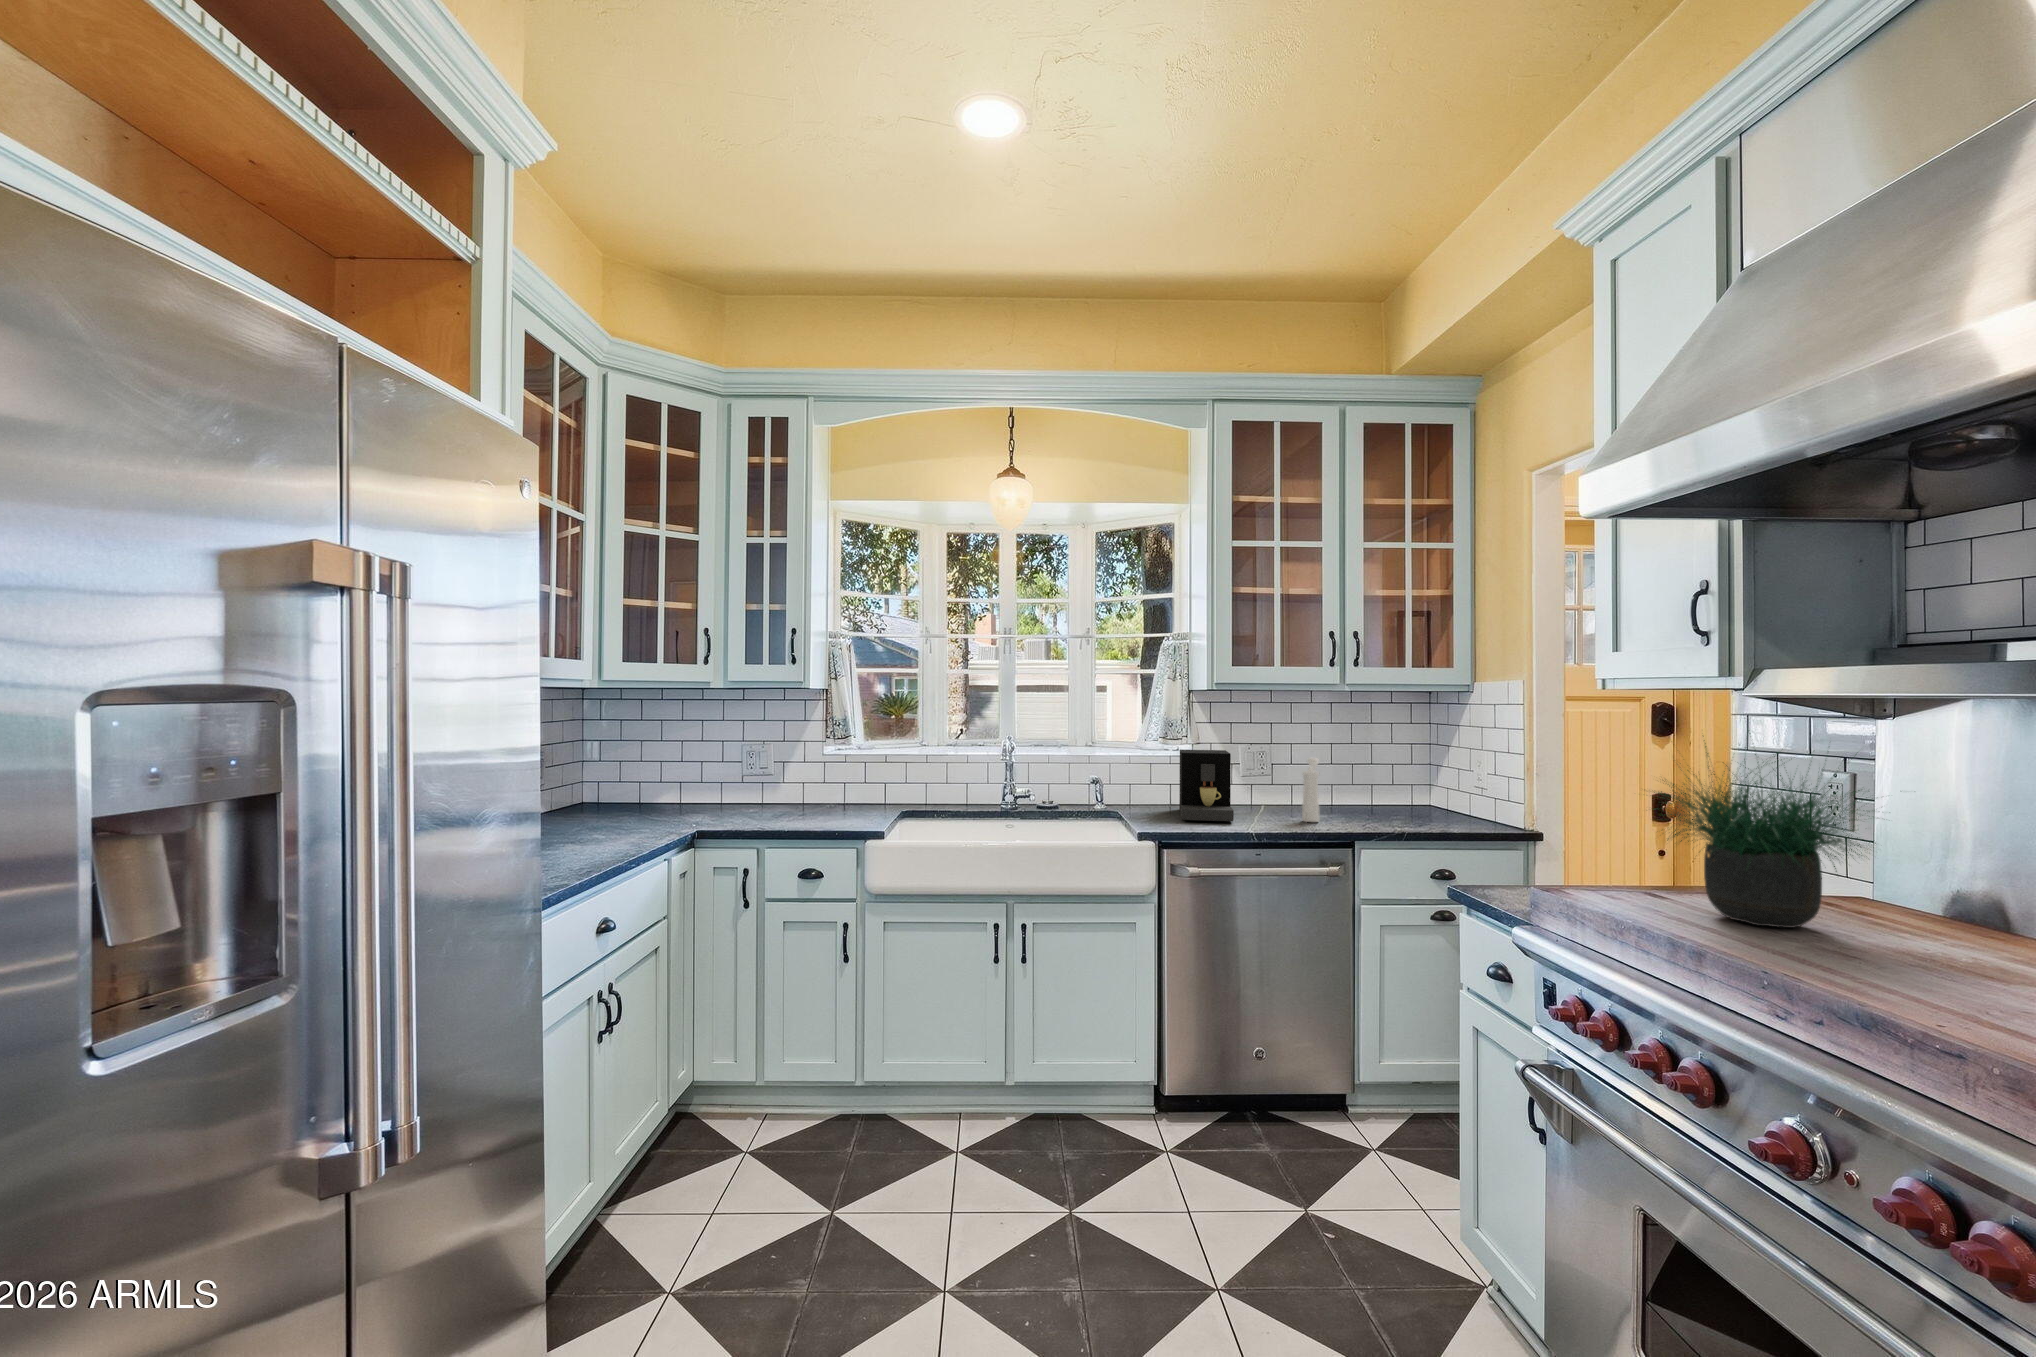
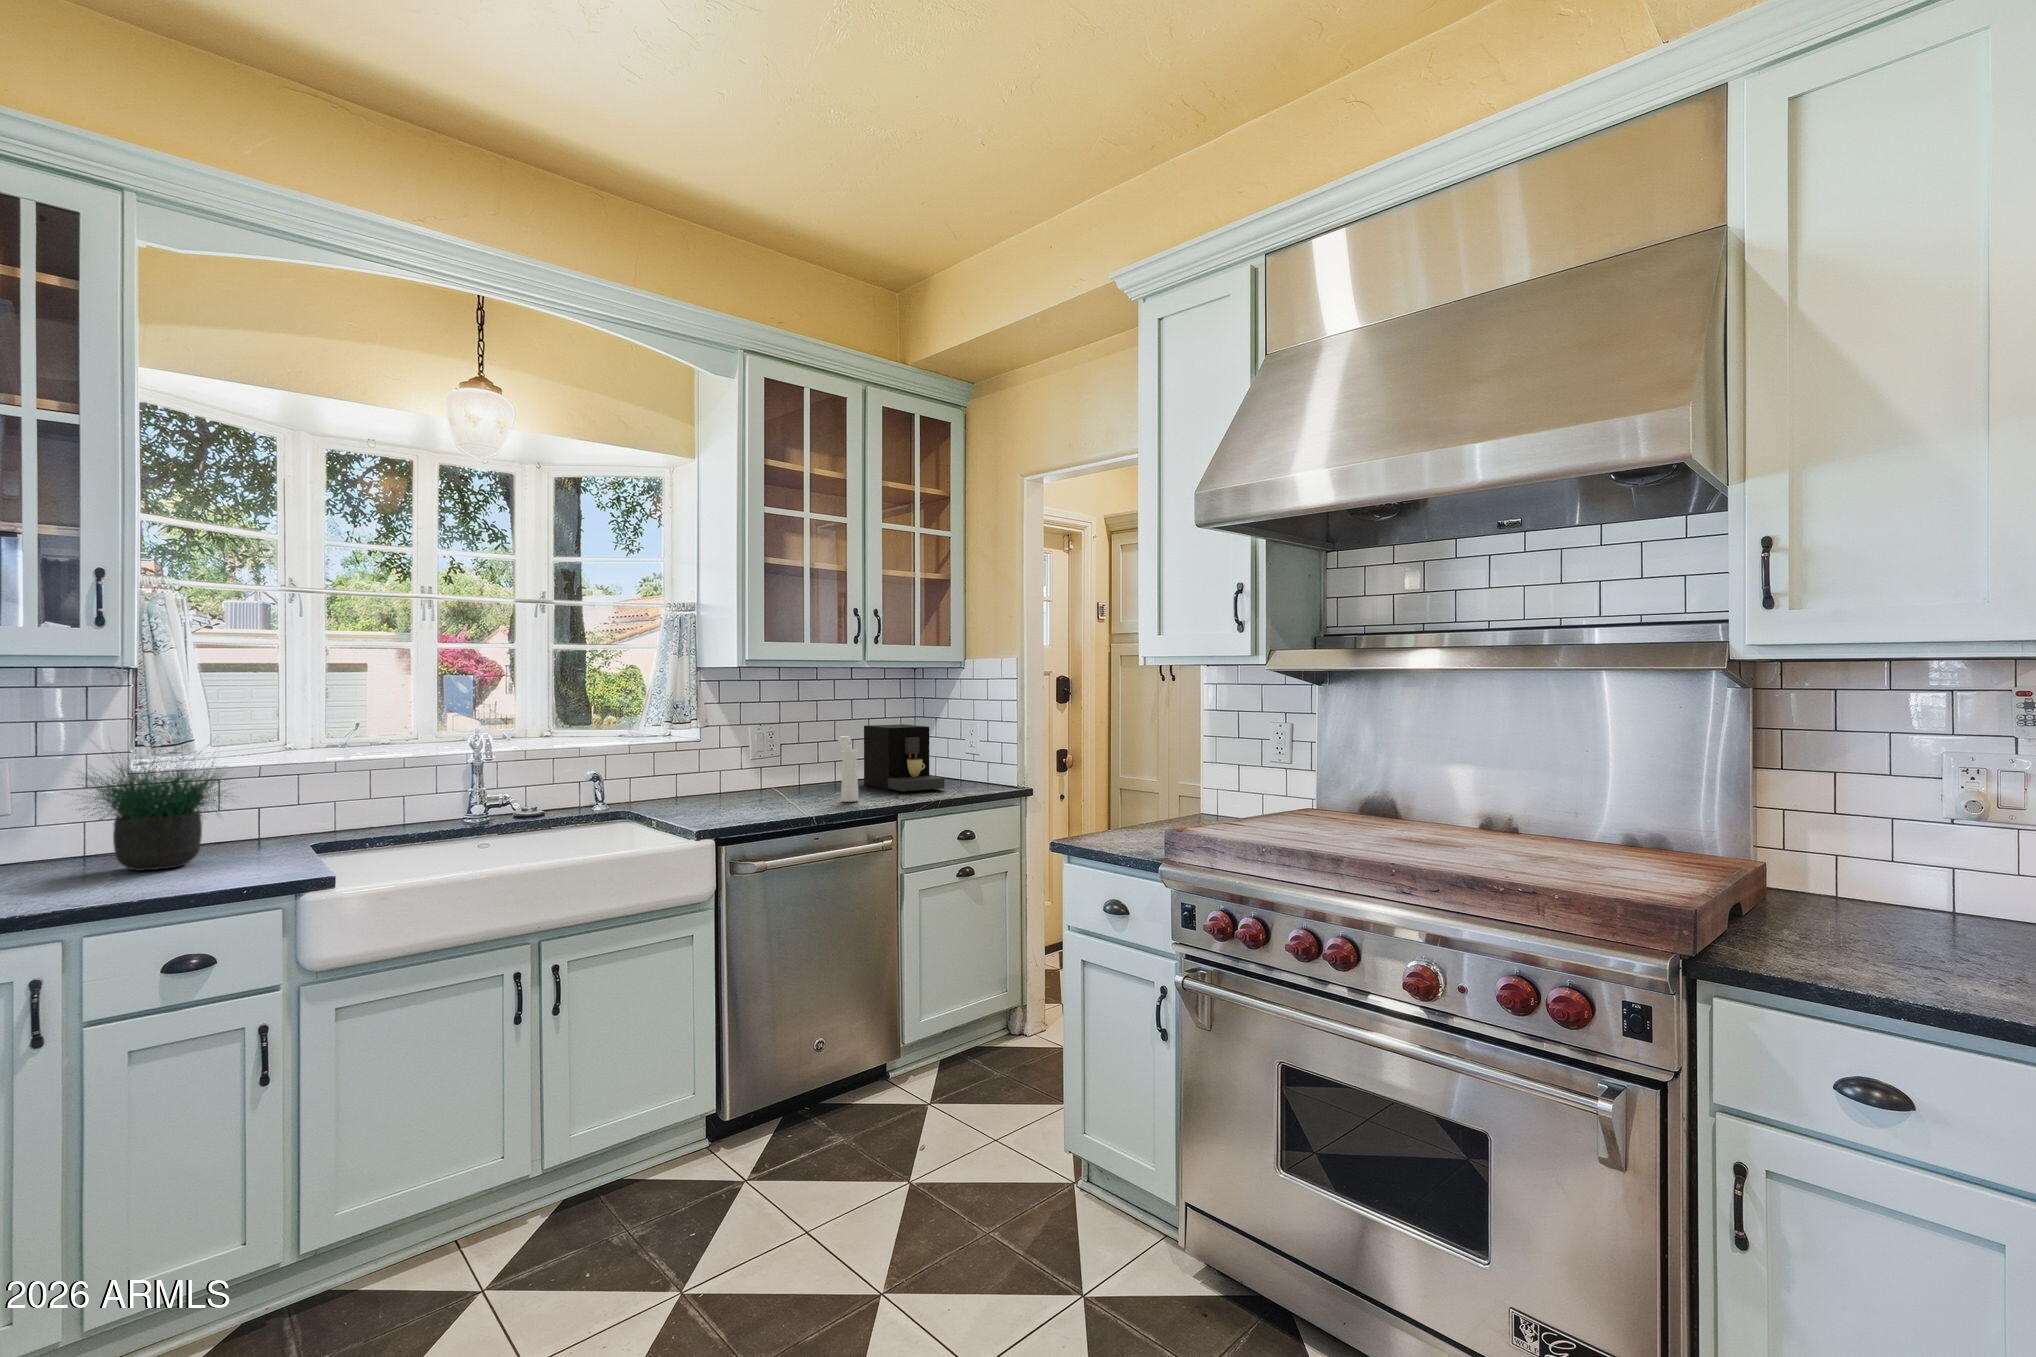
potted plant: present [1654,730,1876,928] -> present [79,746,229,871]
coffee maker: present [1179,750,1234,821] -> present [864,724,945,791]

